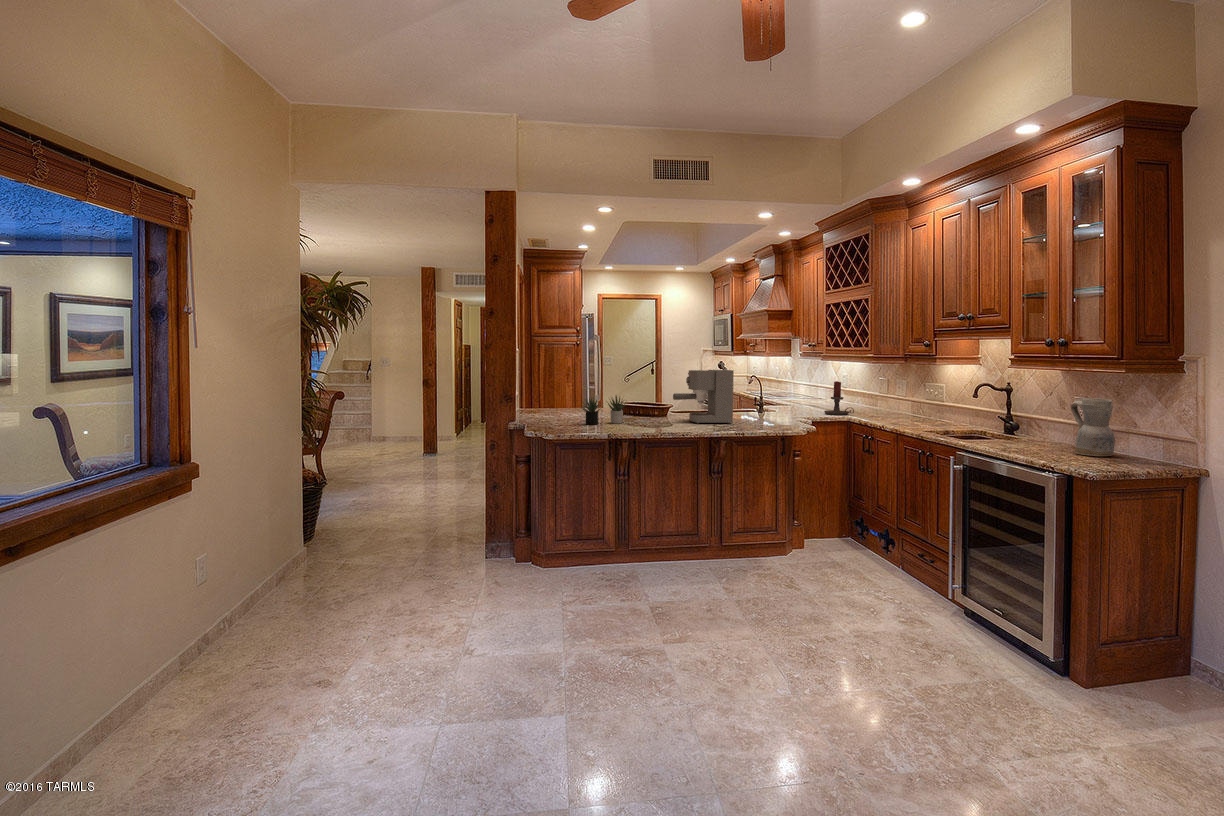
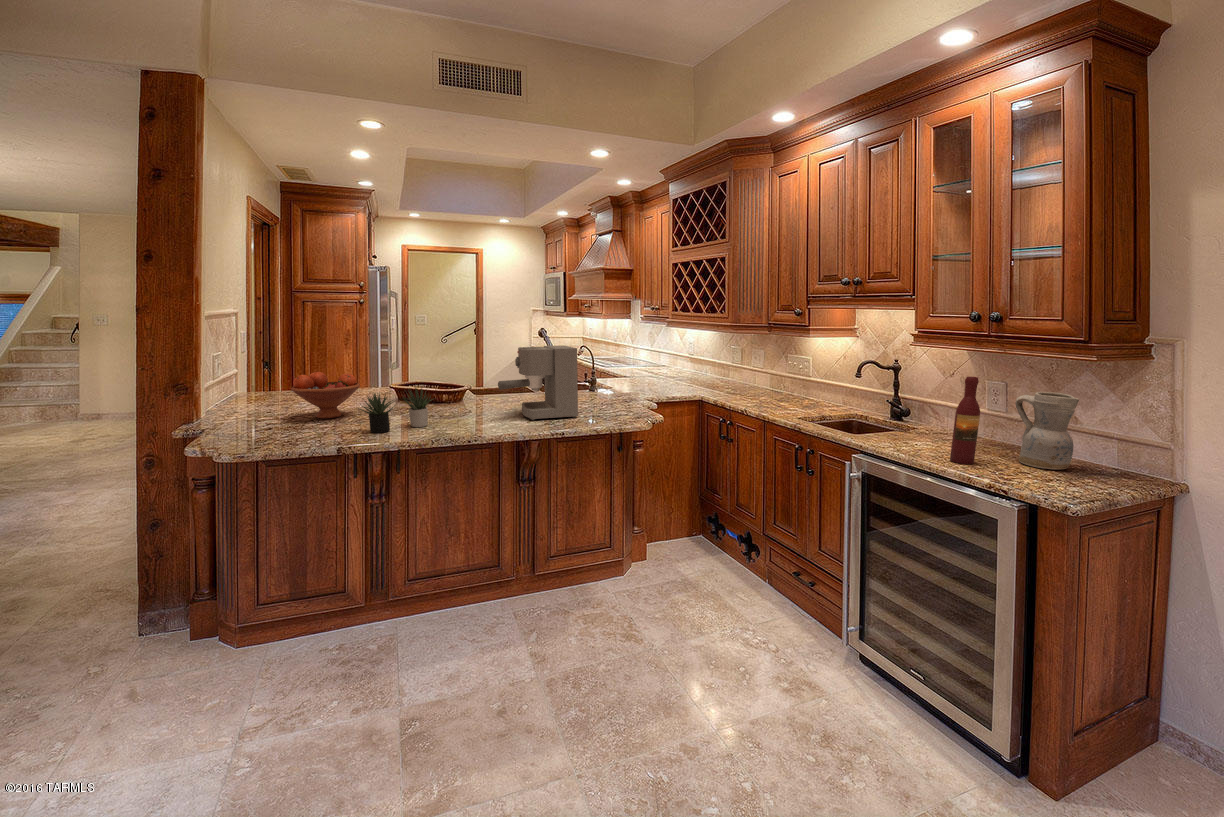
candle holder: present [824,381,854,415] -> none [675,353,708,391]
fruit bowl: none [531,386,574,418] -> present [291,372,360,419]
wine bottle: none [1016,386,1036,452] -> present [950,377,980,464]

